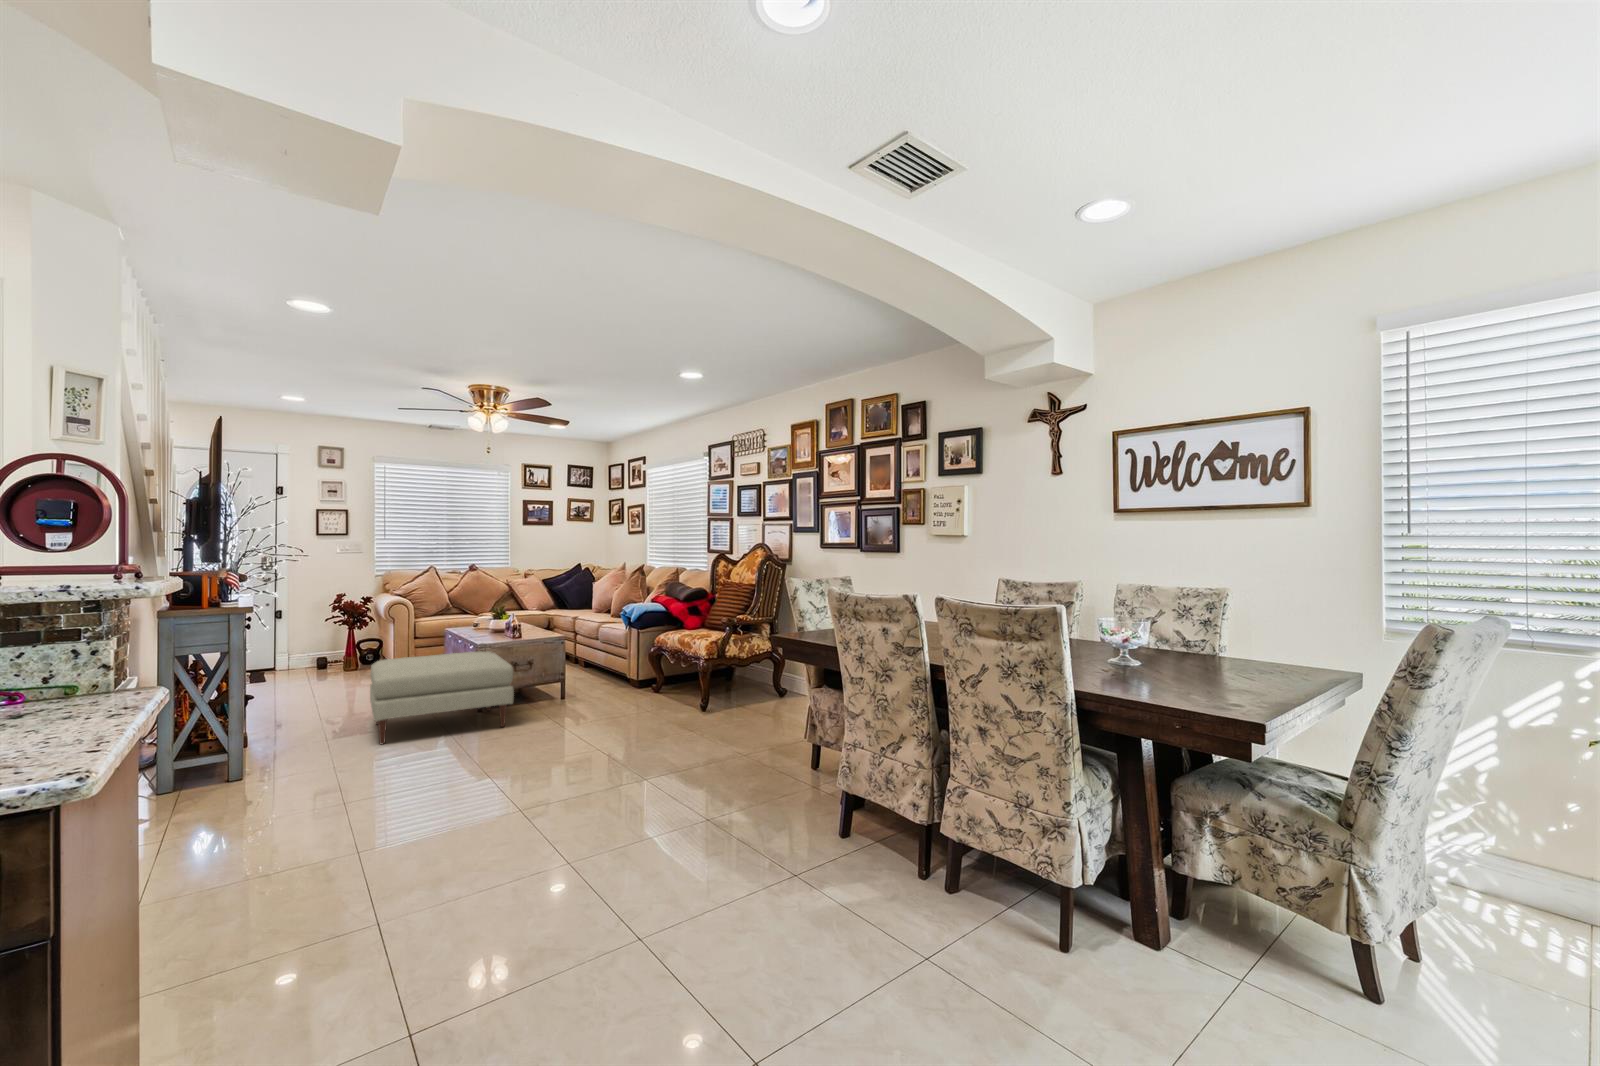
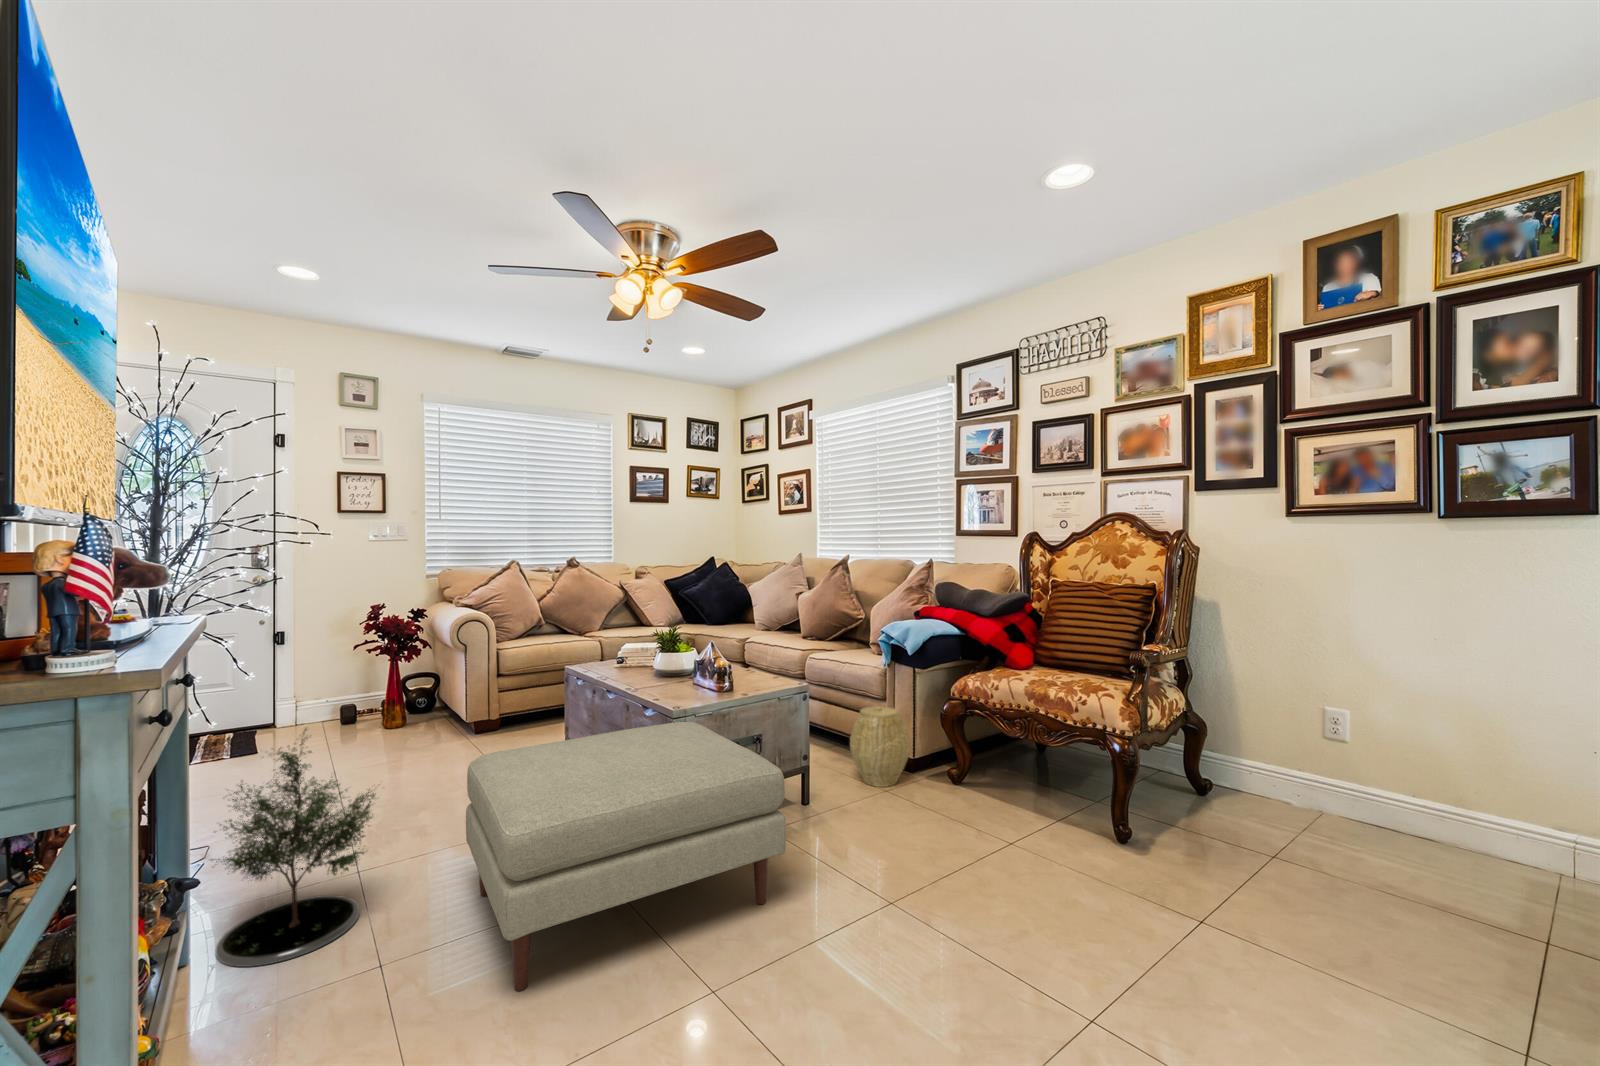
potted tree: none [254,643,331,739] -> present [212,729,376,967]
woven basket: none [600,652,634,695] -> present [850,706,910,787]

